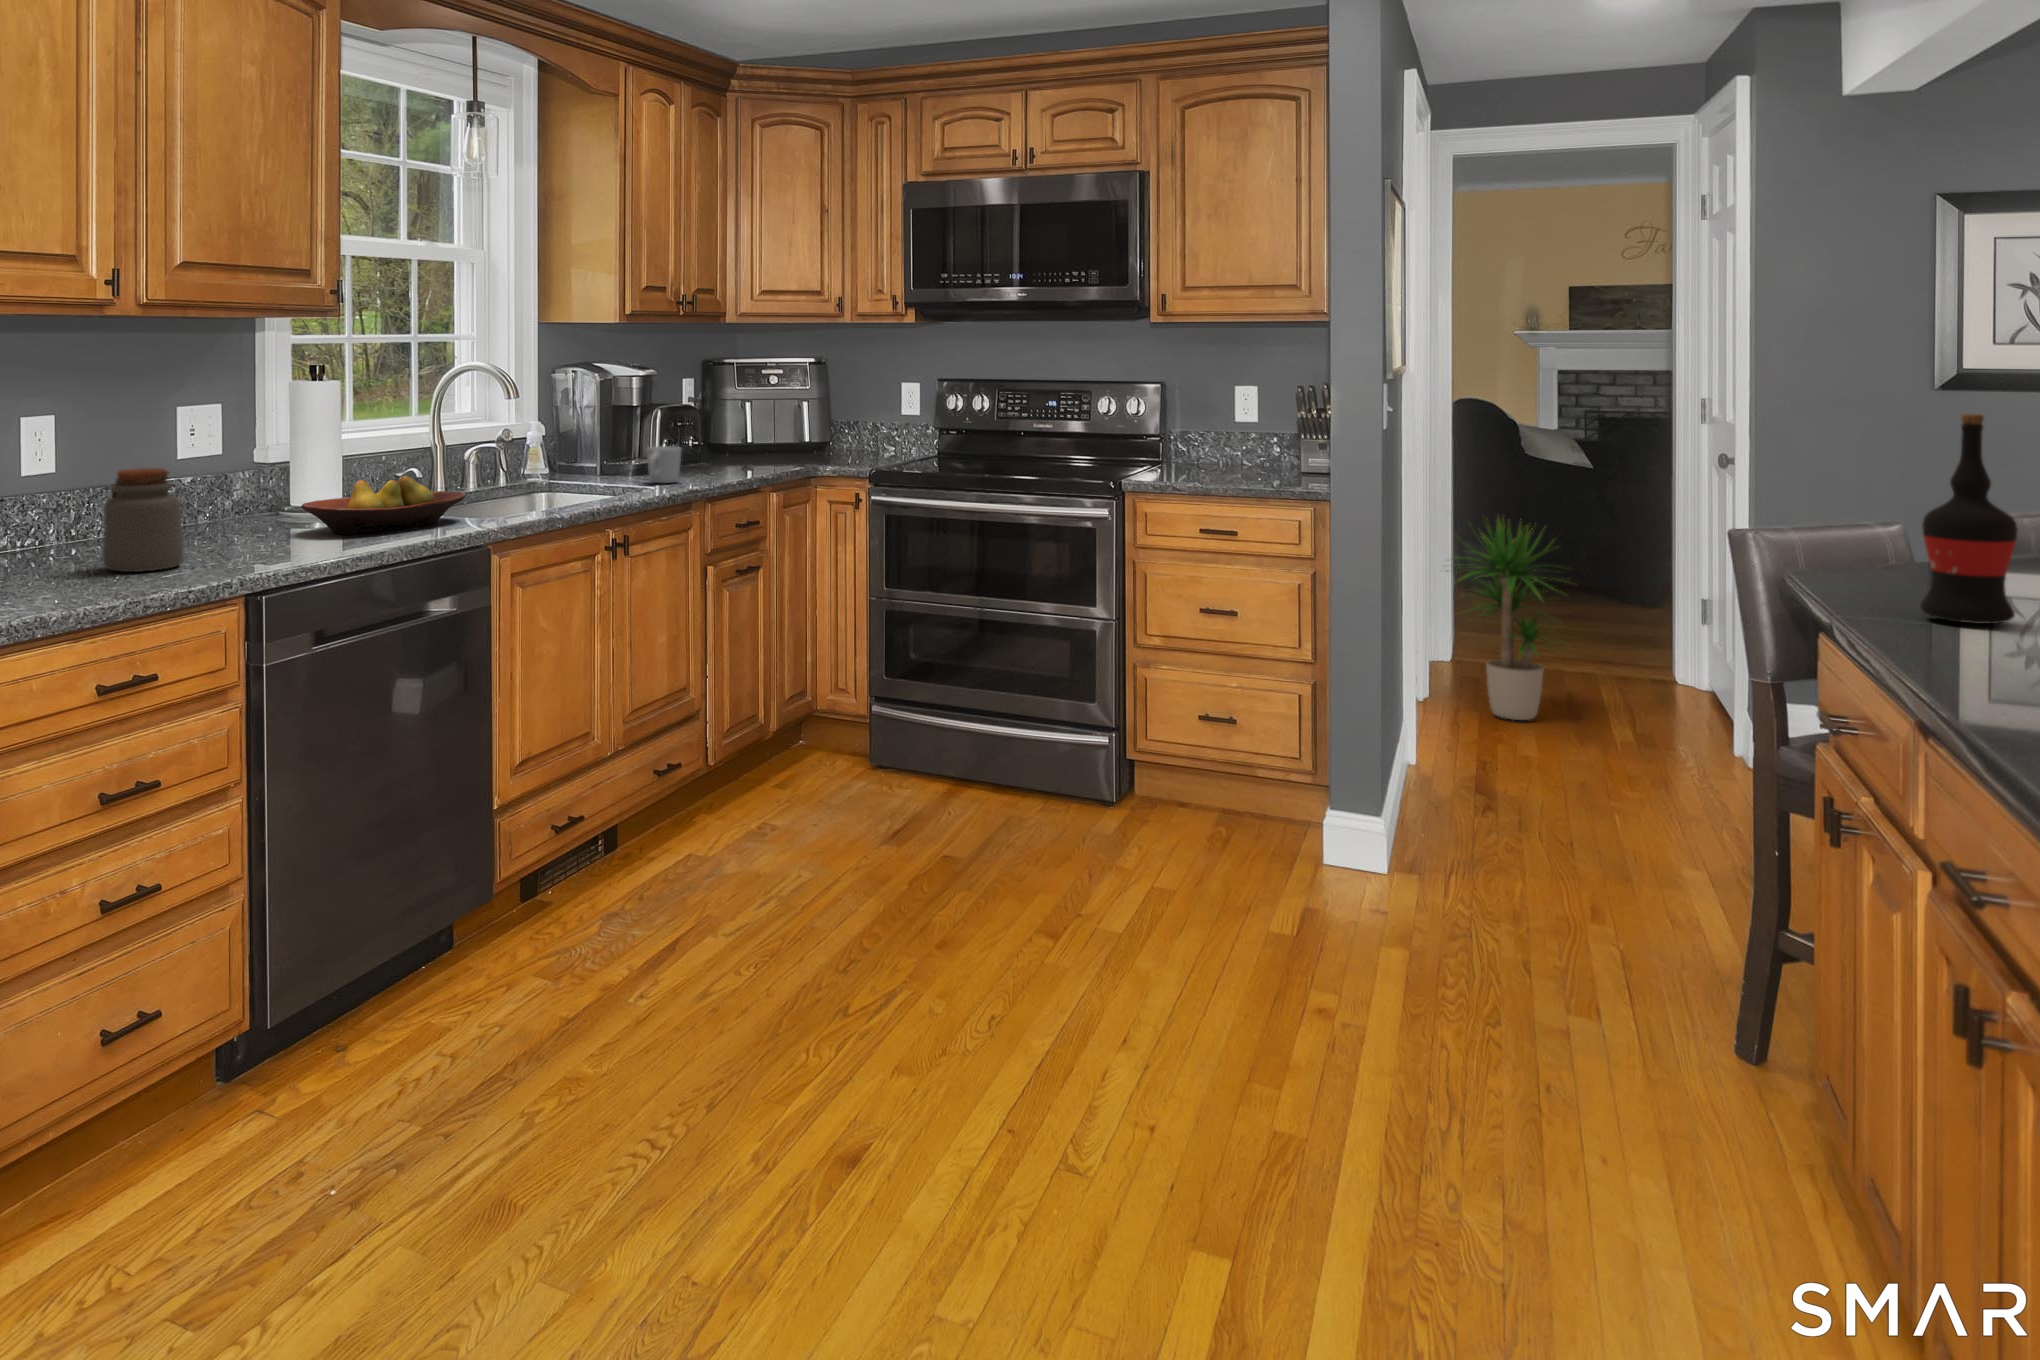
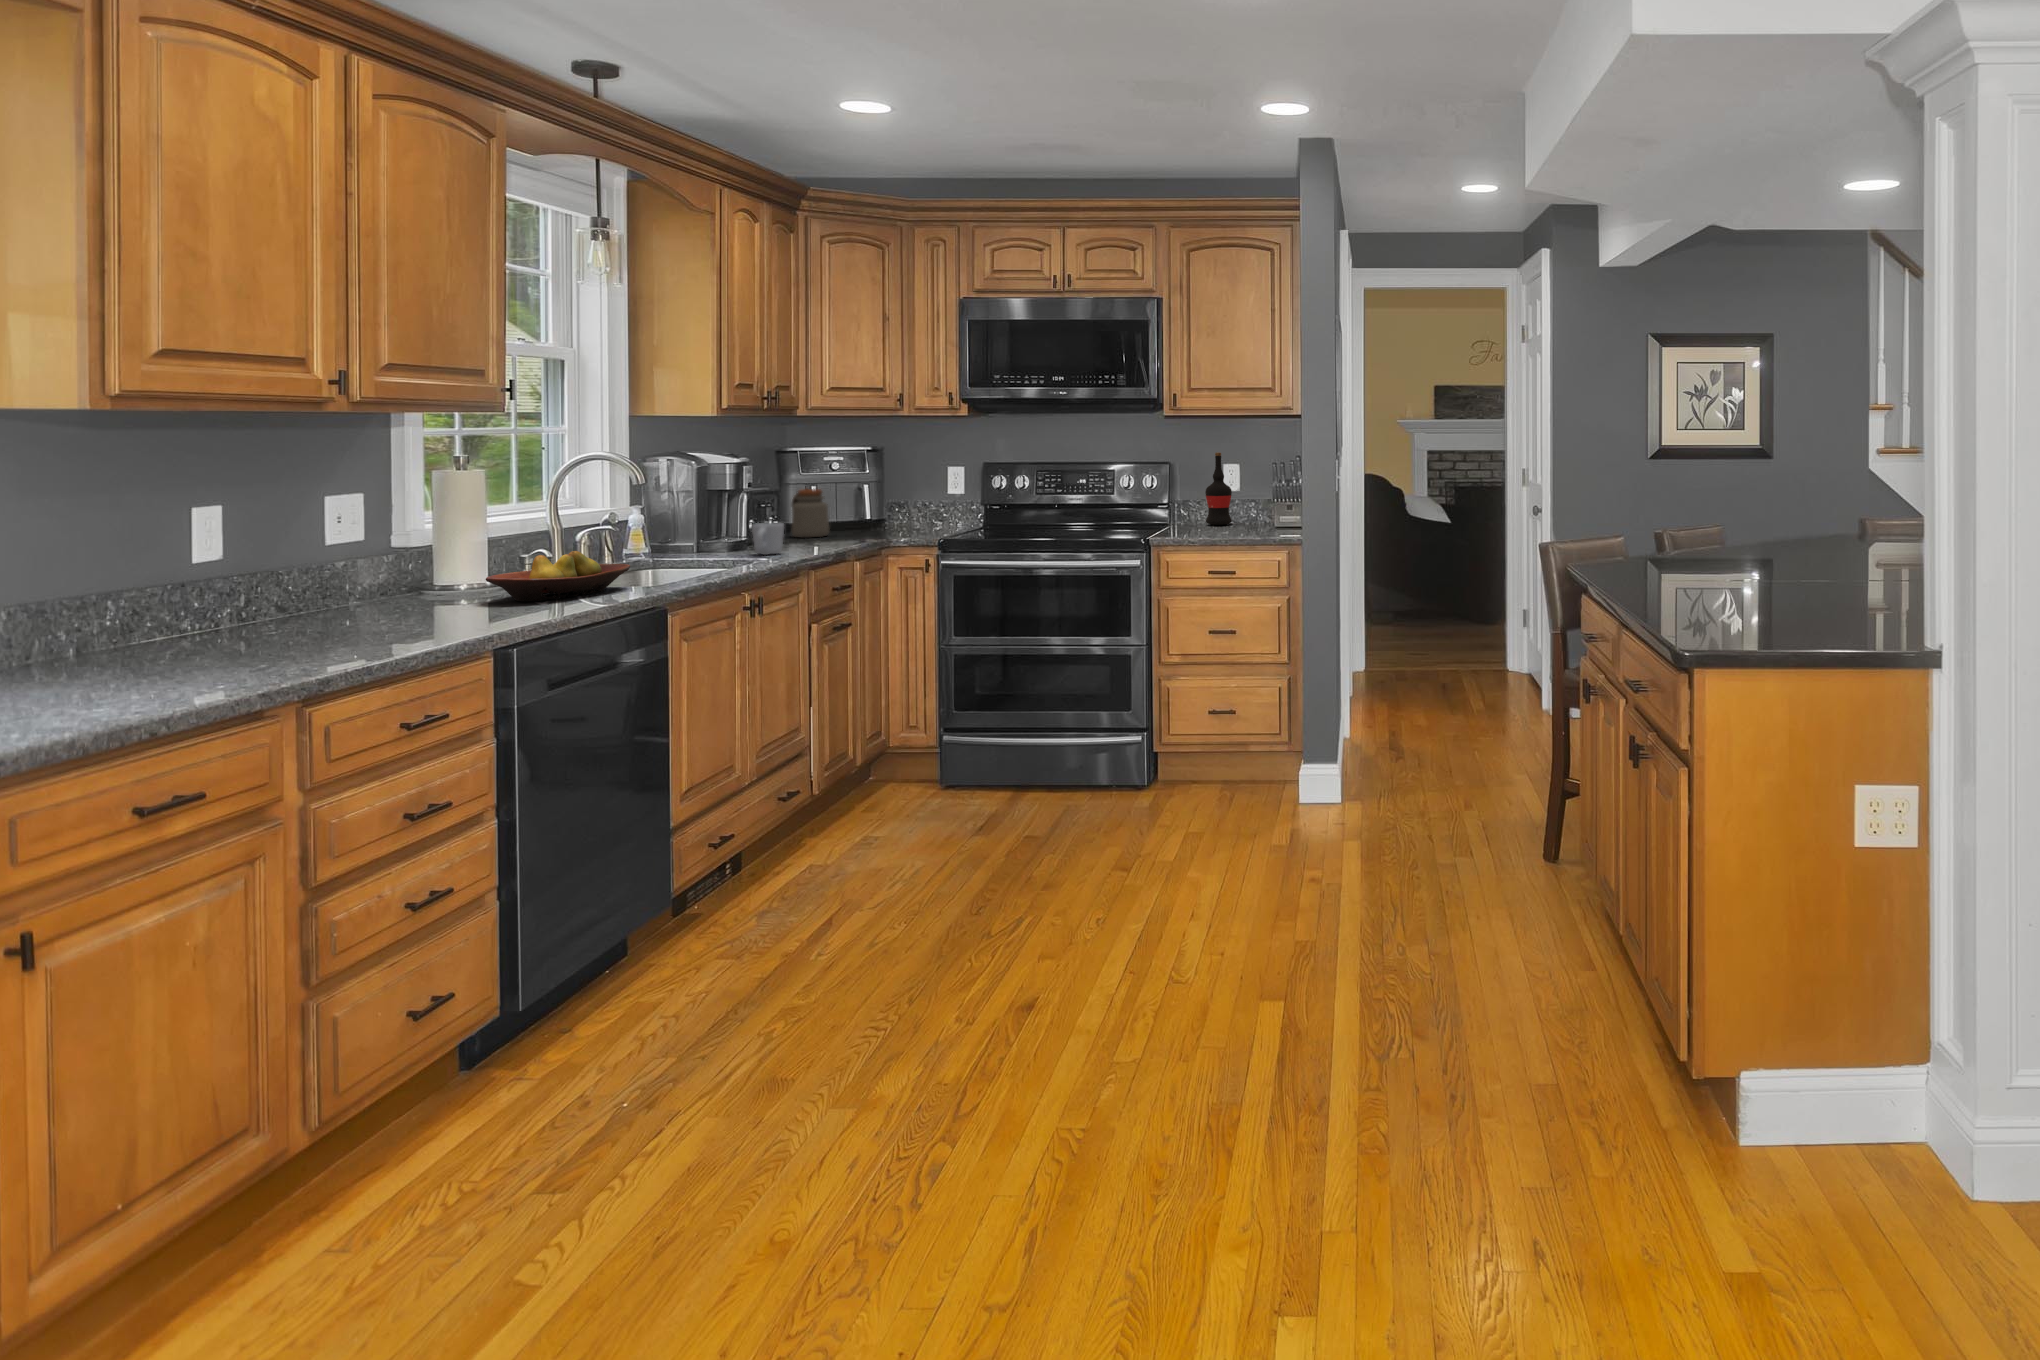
wine bottle: present [1920,414,2018,624] -> present [1205,453,1232,525]
jar: present [103,468,184,572] -> present [791,489,829,537]
potted plant: present [1456,519,1561,720] -> none [1360,554,1453,704]

